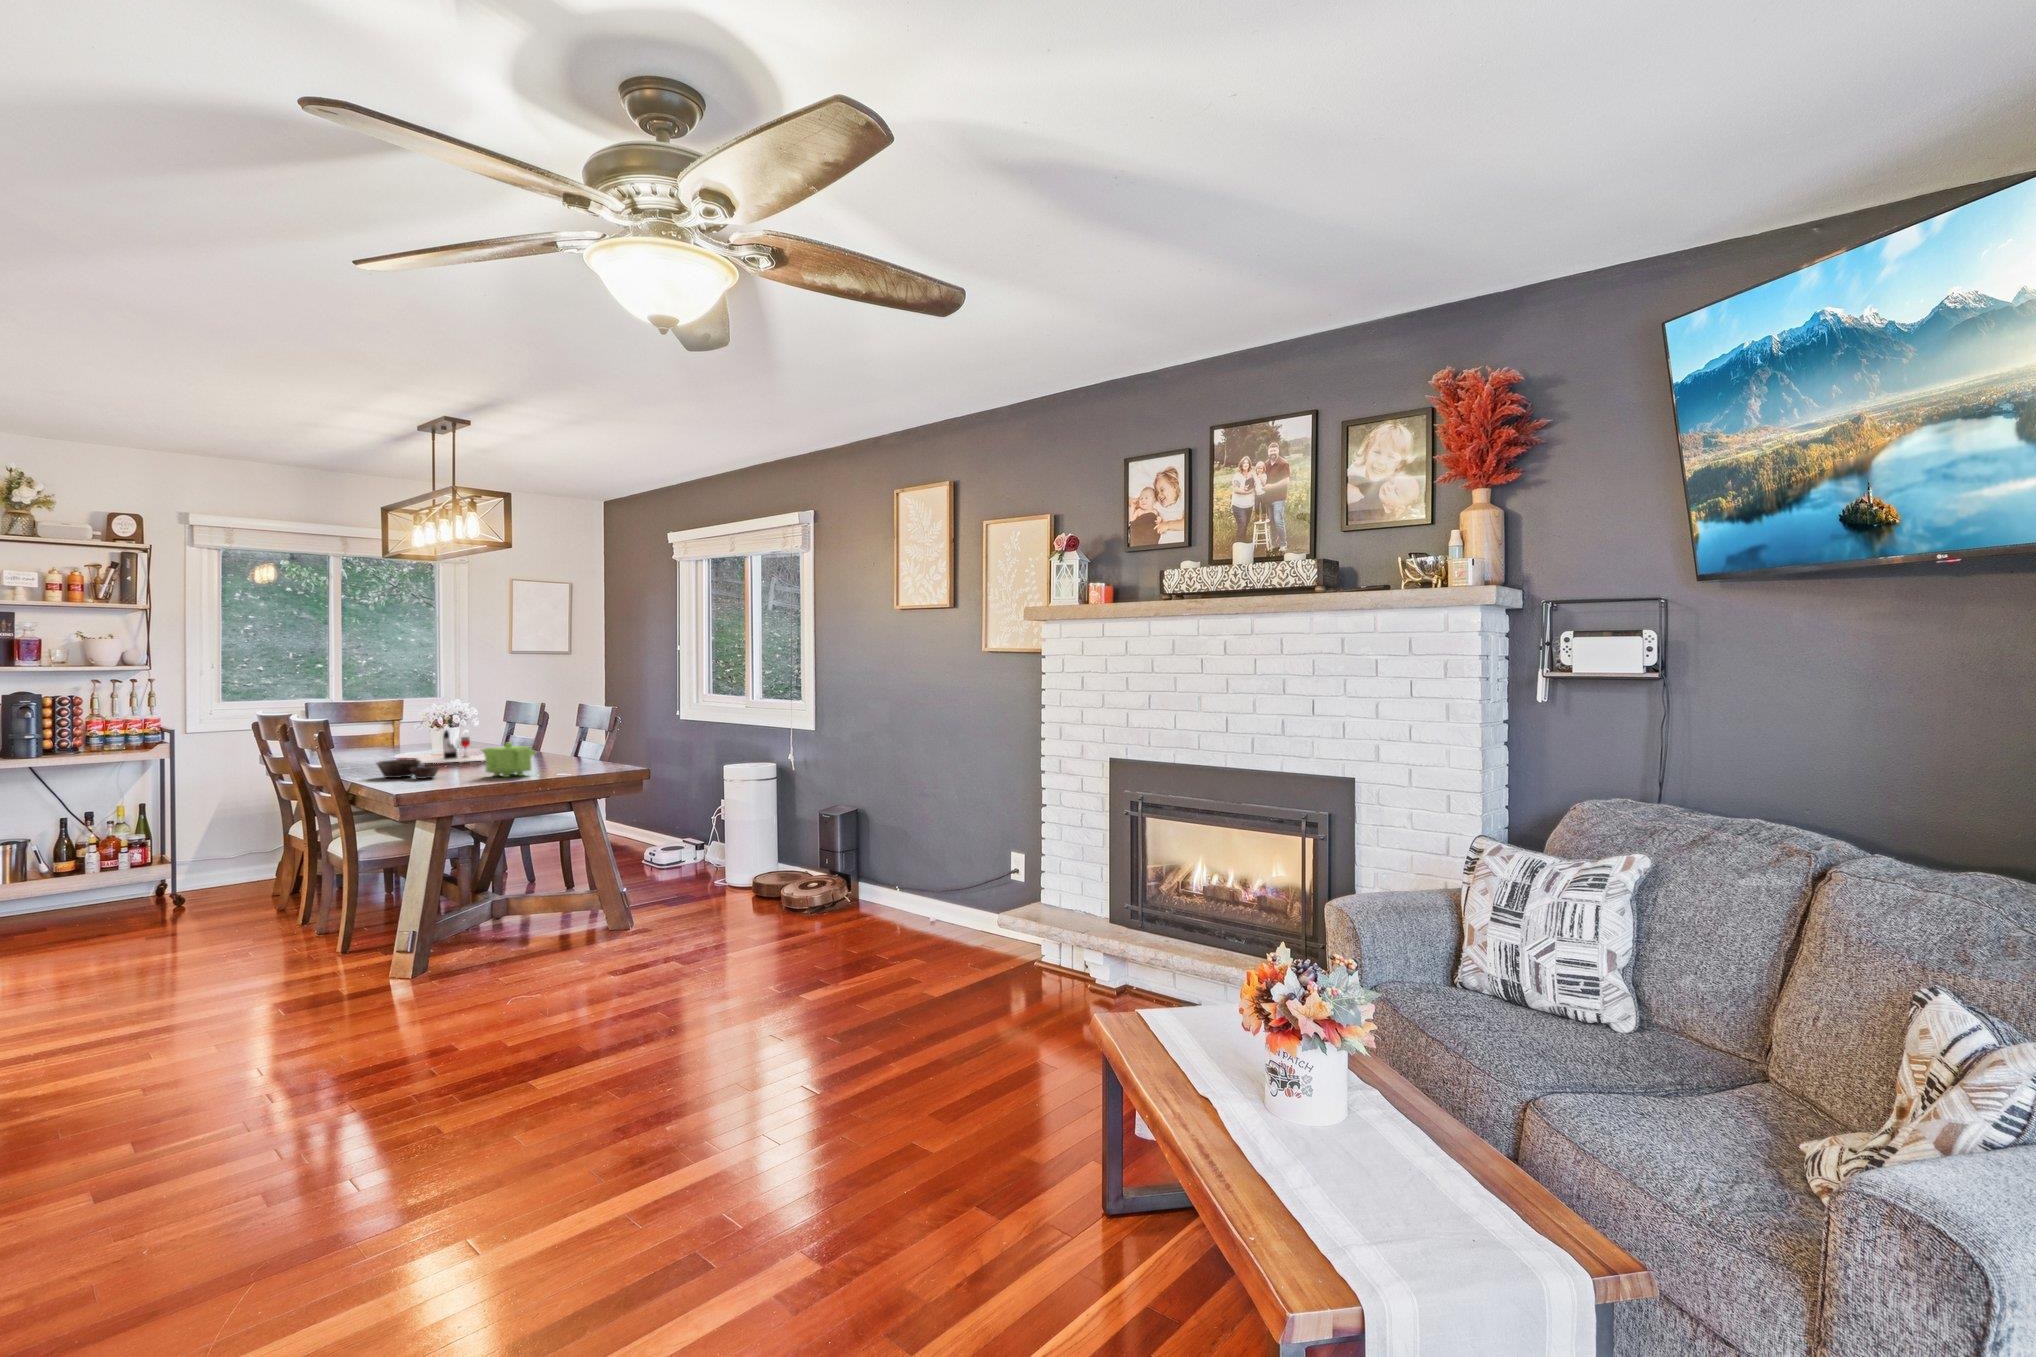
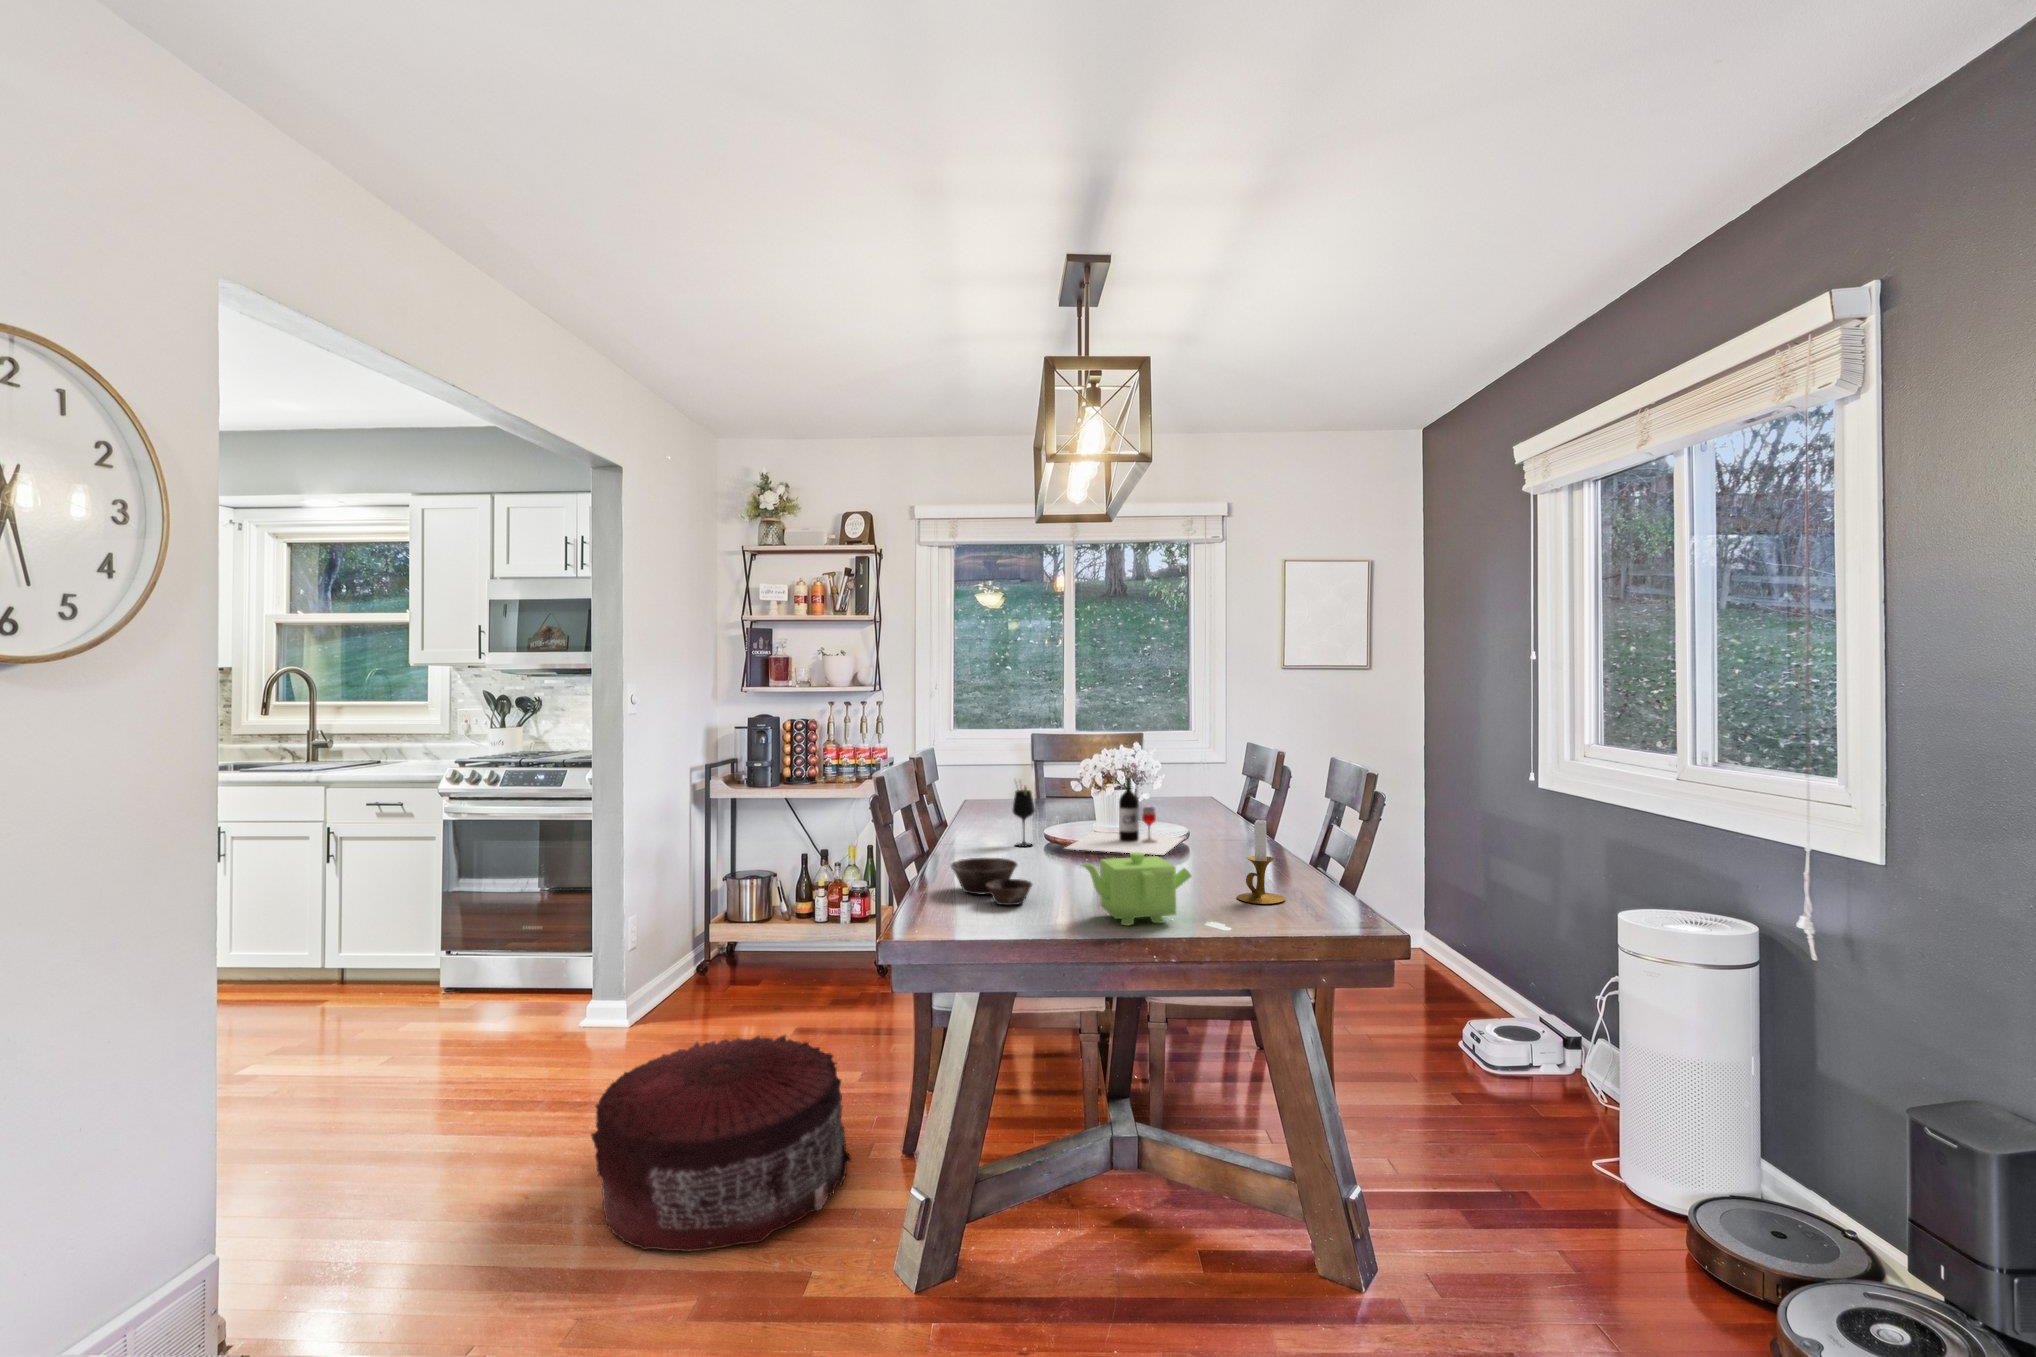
wine glass: none [372,721,388,765] -> present [1013,786,1035,846]
candlestick: none [550,728,576,768] -> present [1237,820,1285,904]
pouf: none [94,897,297,1014] -> present [591,1035,852,1252]

